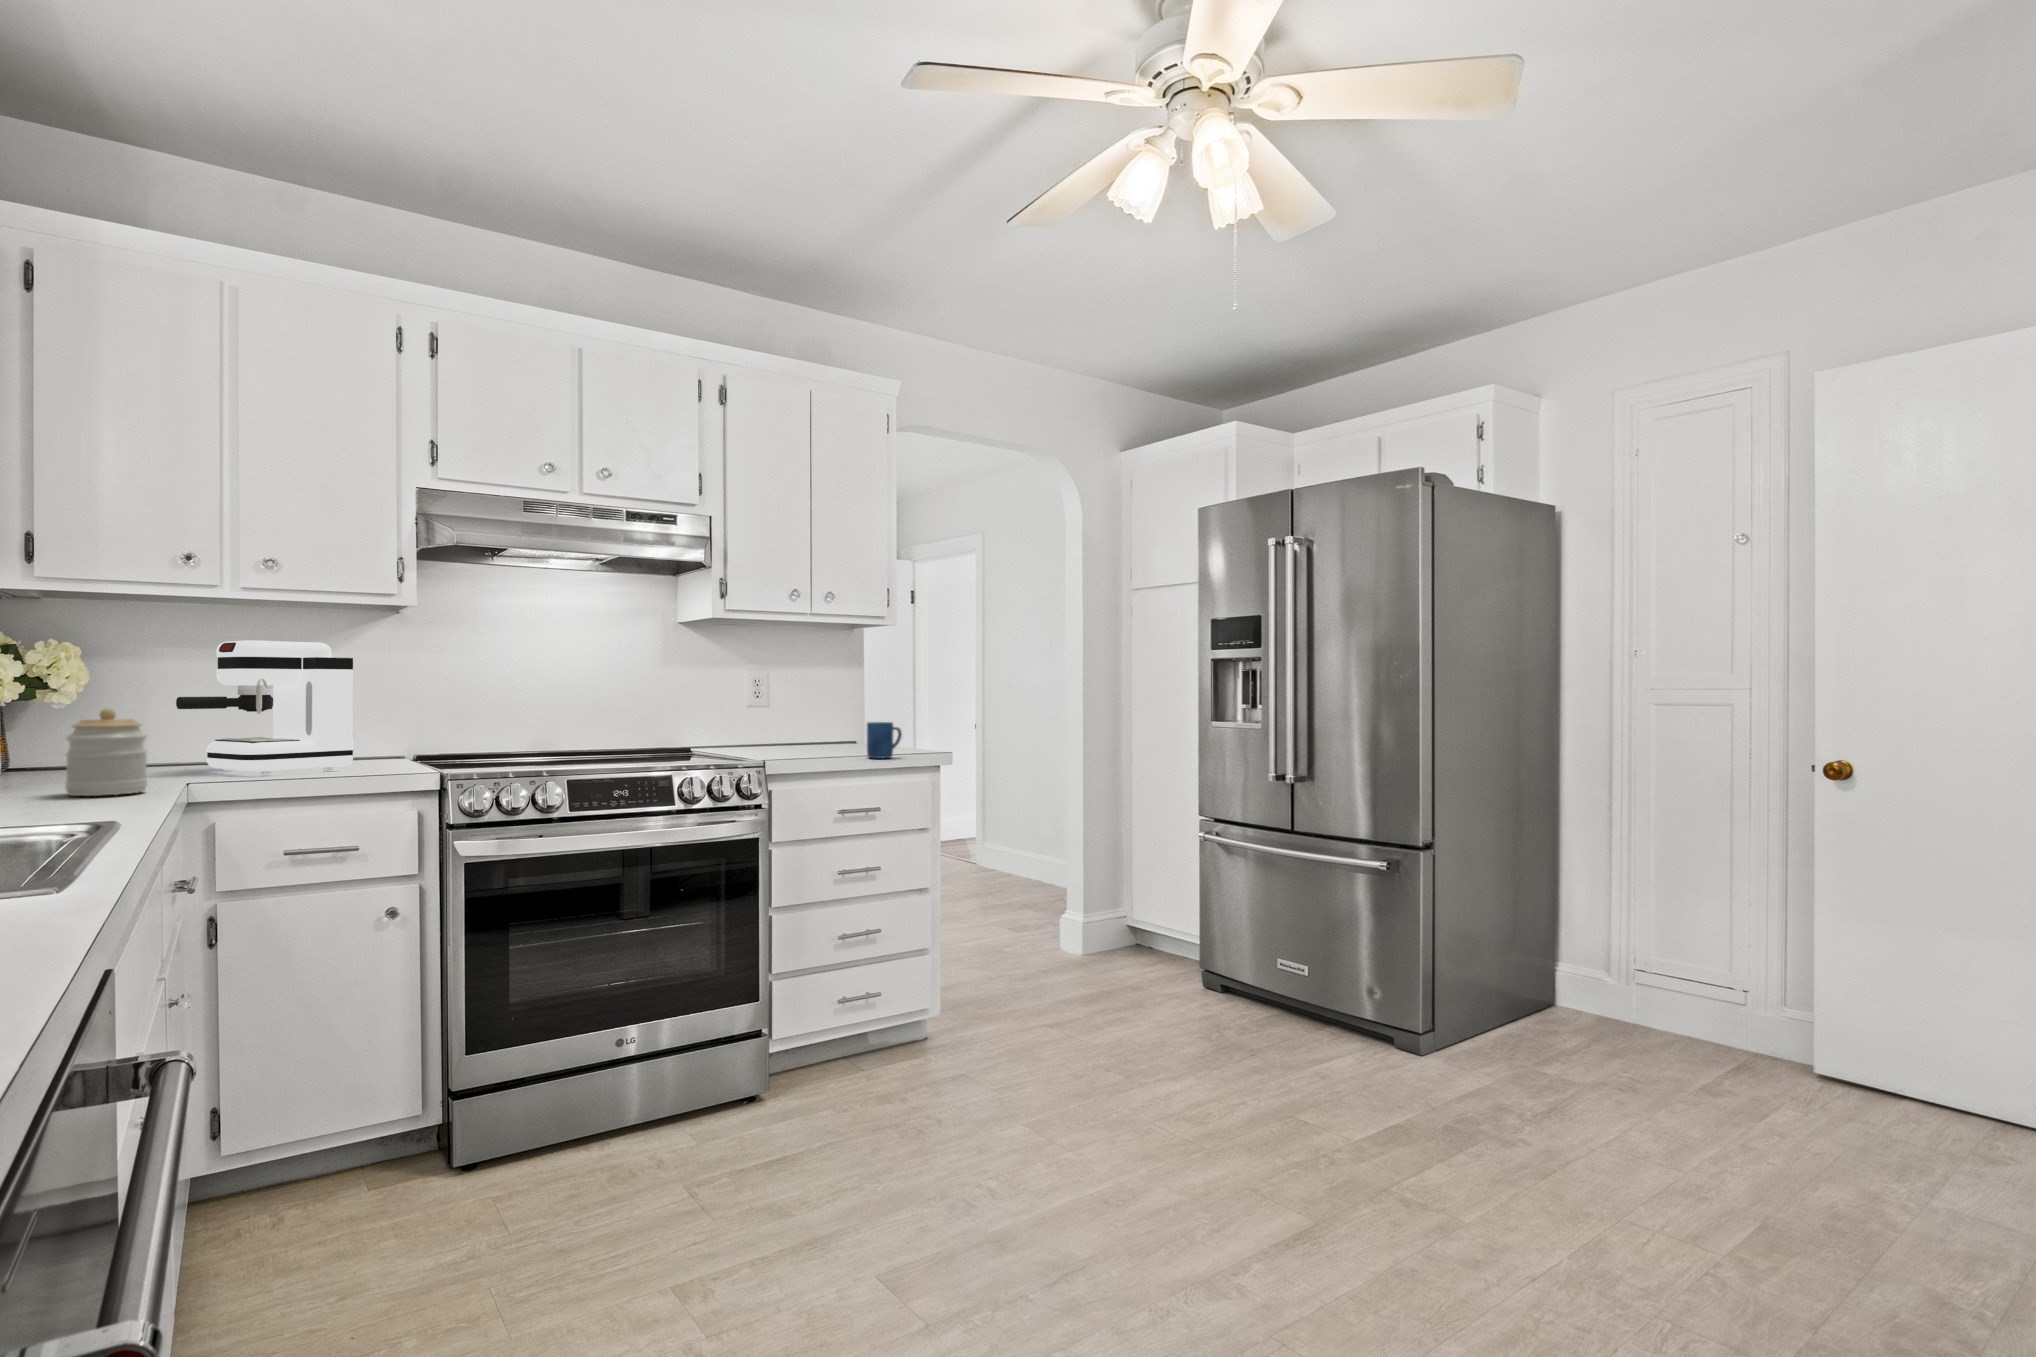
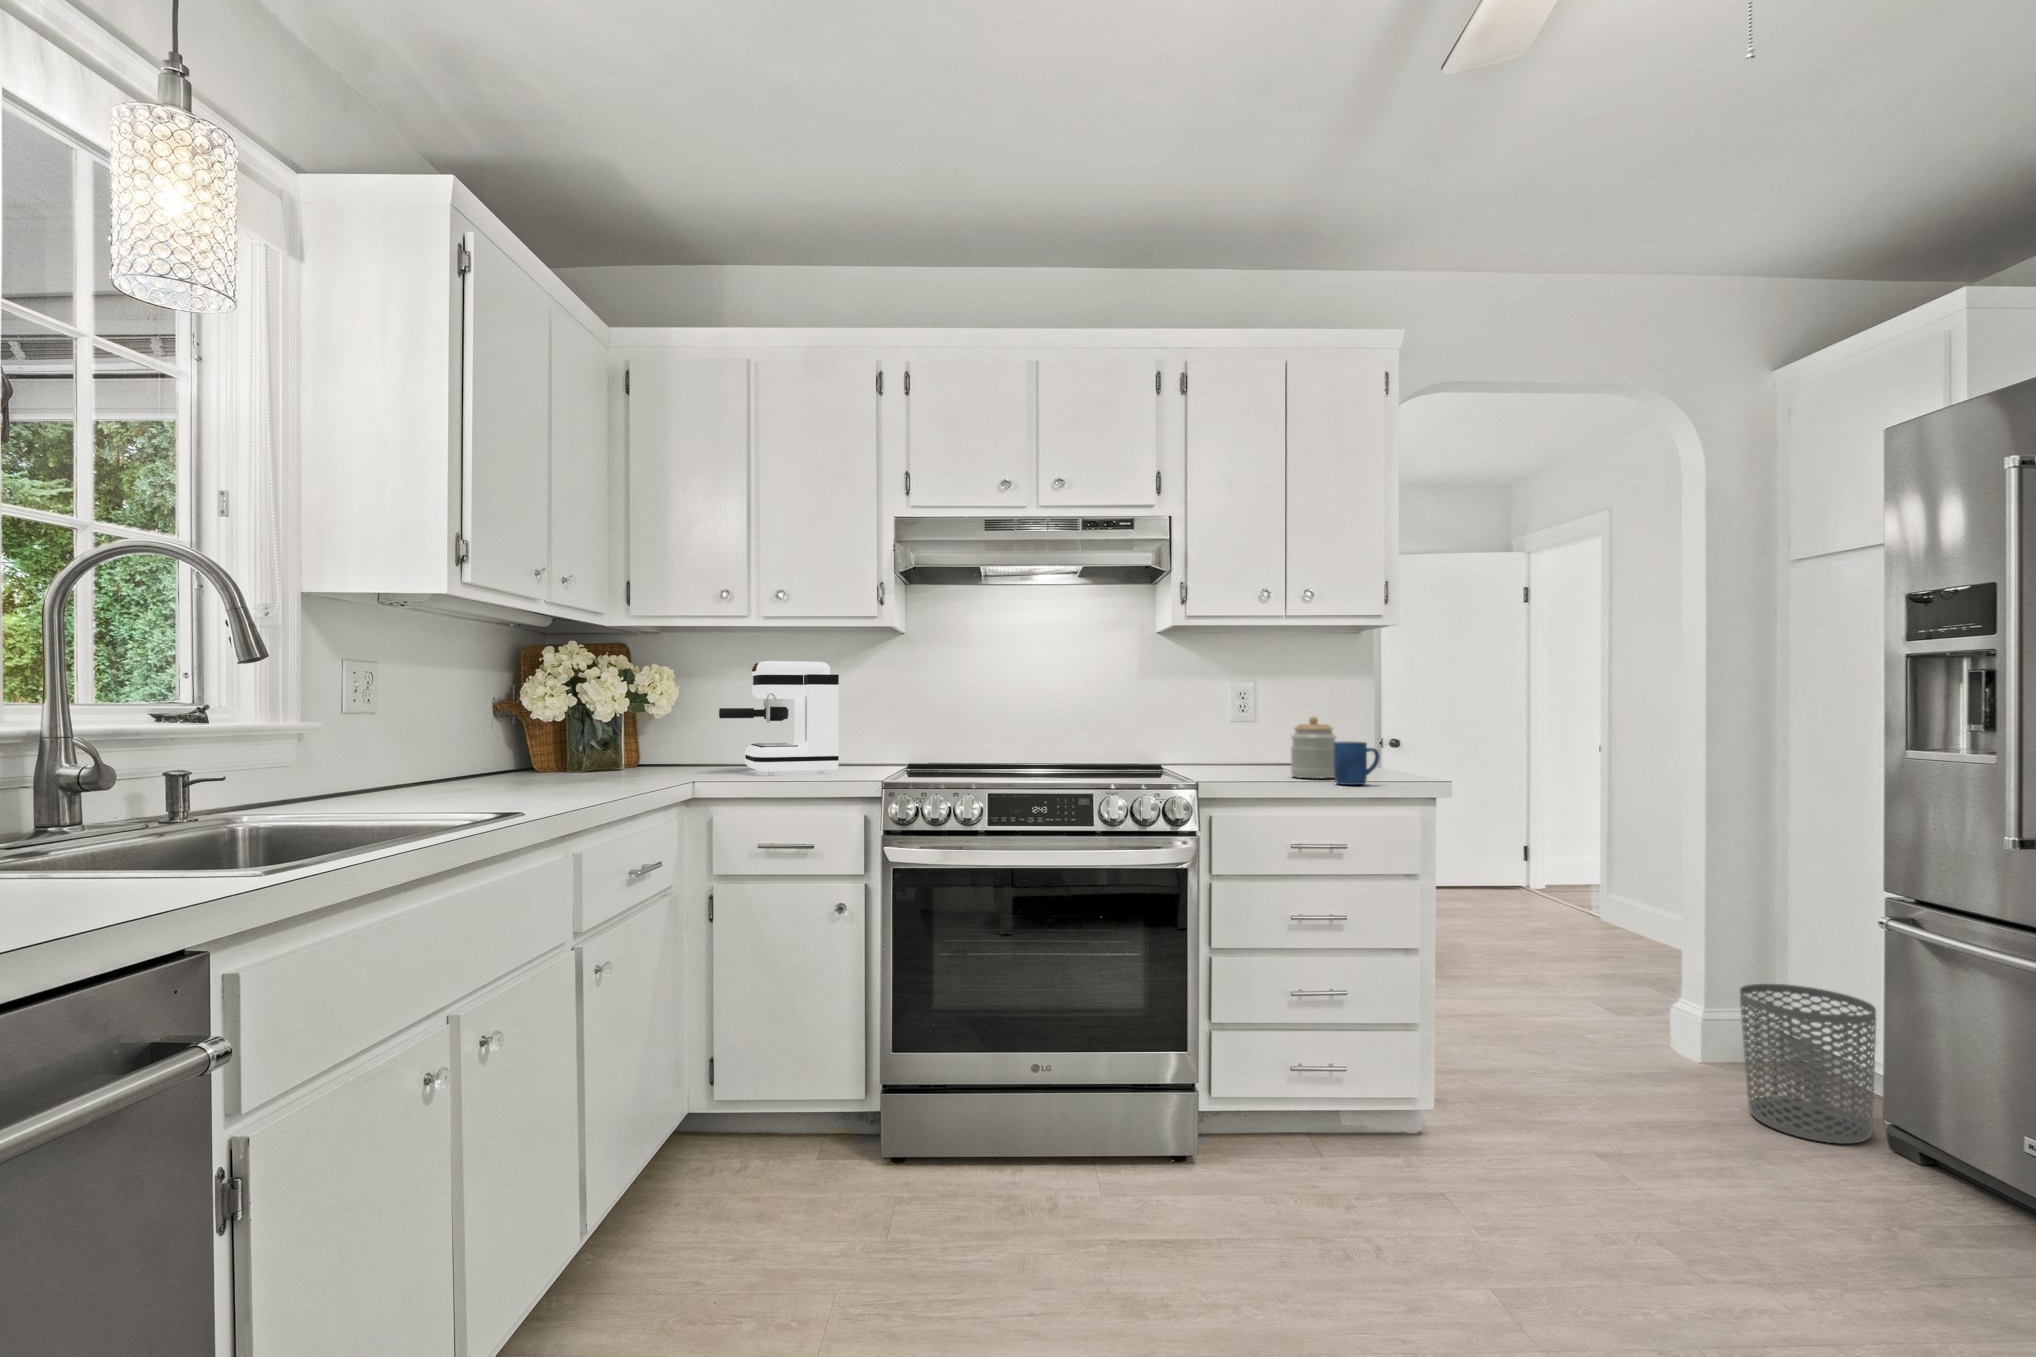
jar: present [66,708,147,796] -> present [1291,716,1336,778]
waste bin: none [1115,888,1190,990] -> present [1740,984,1876,1144]

